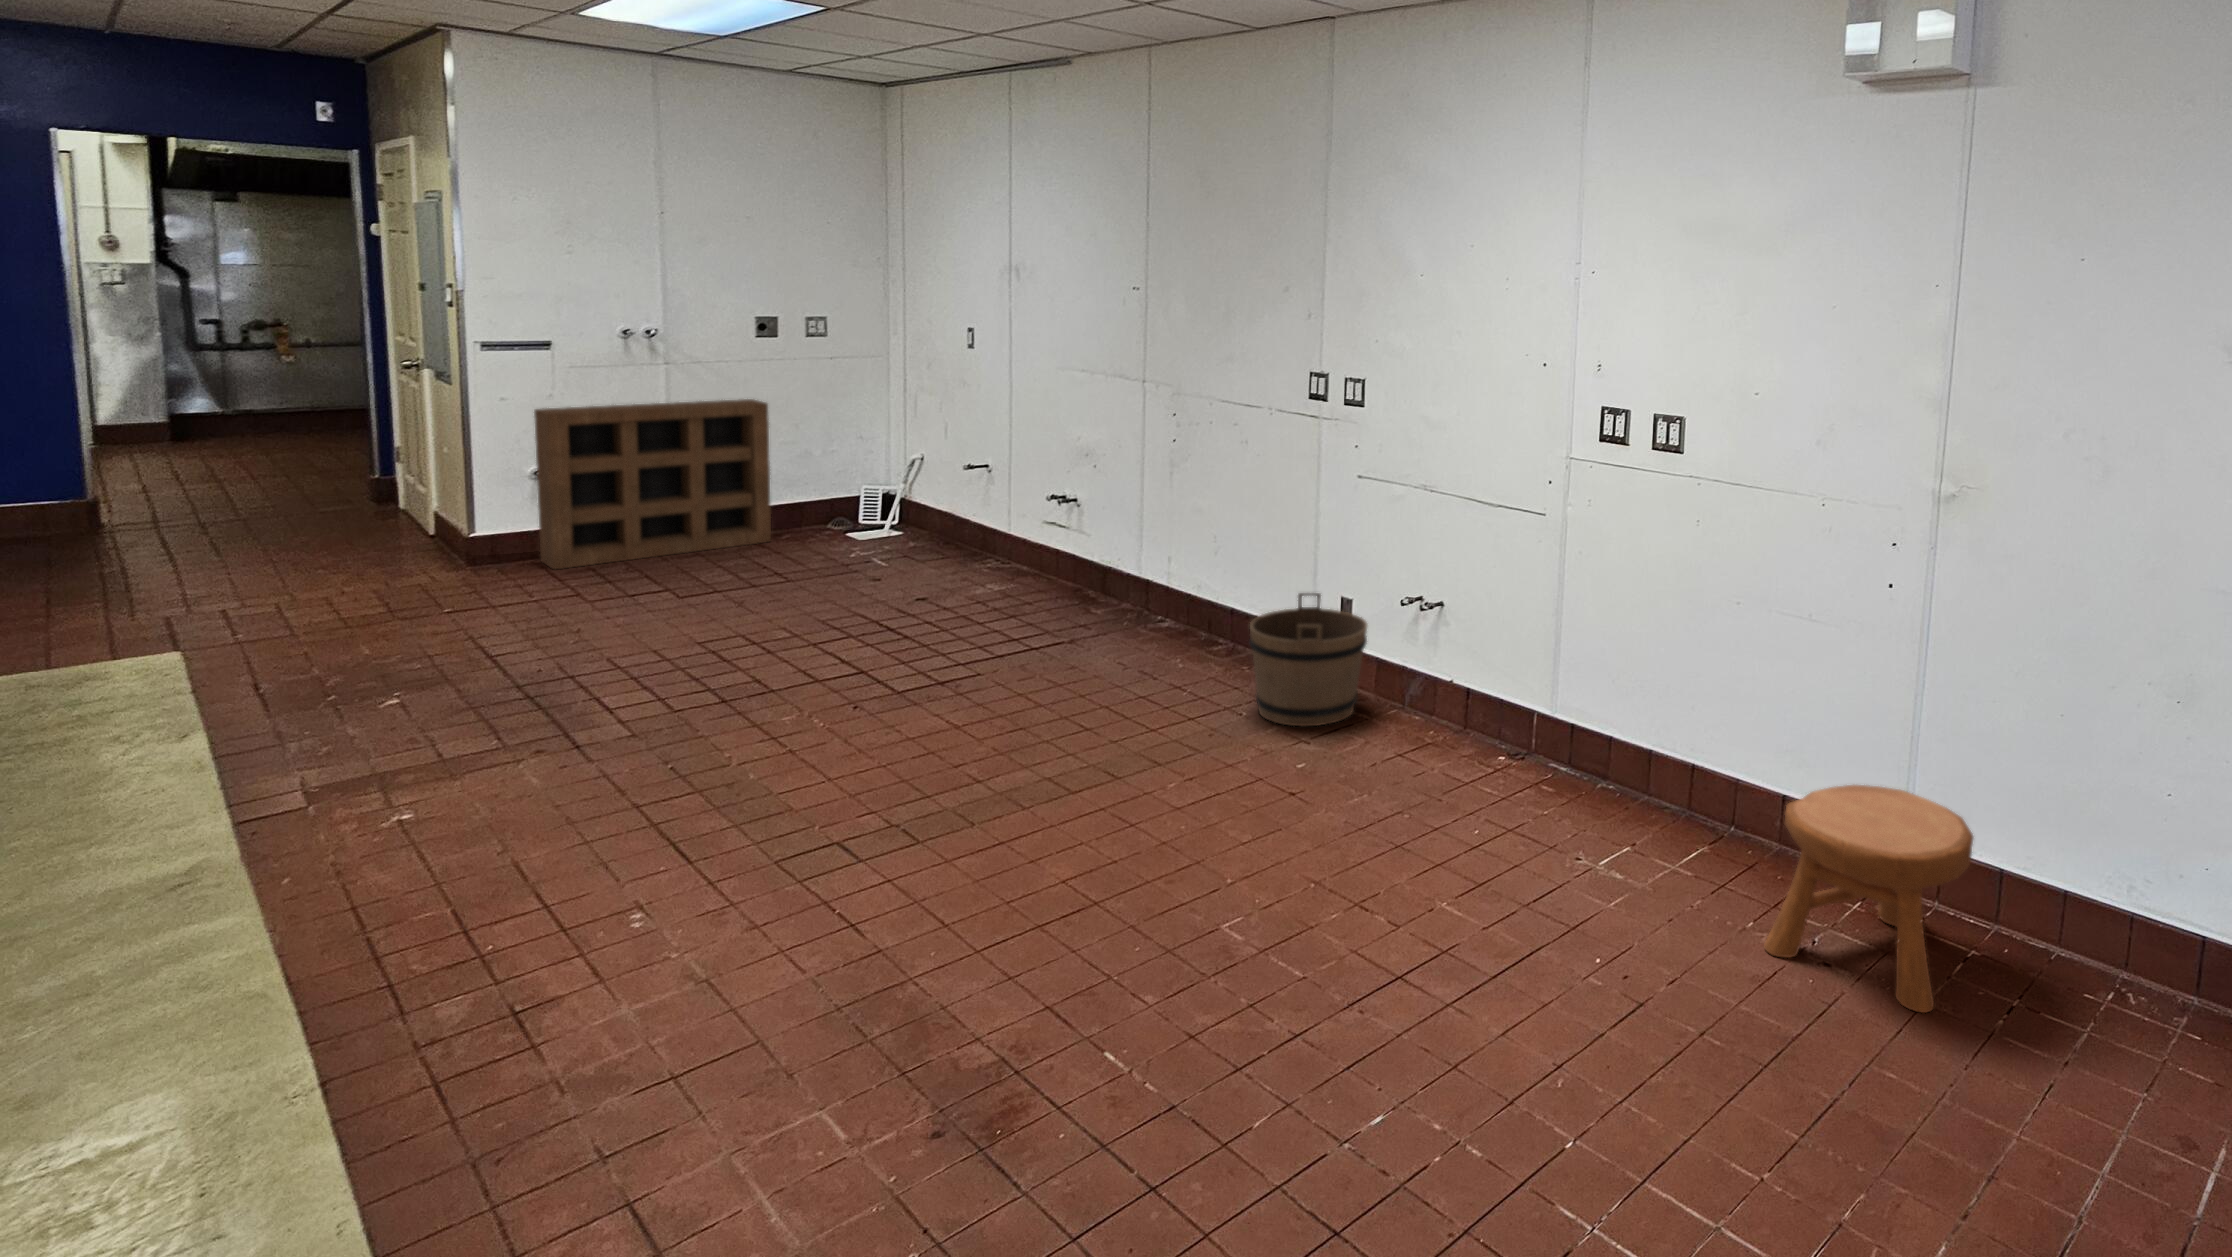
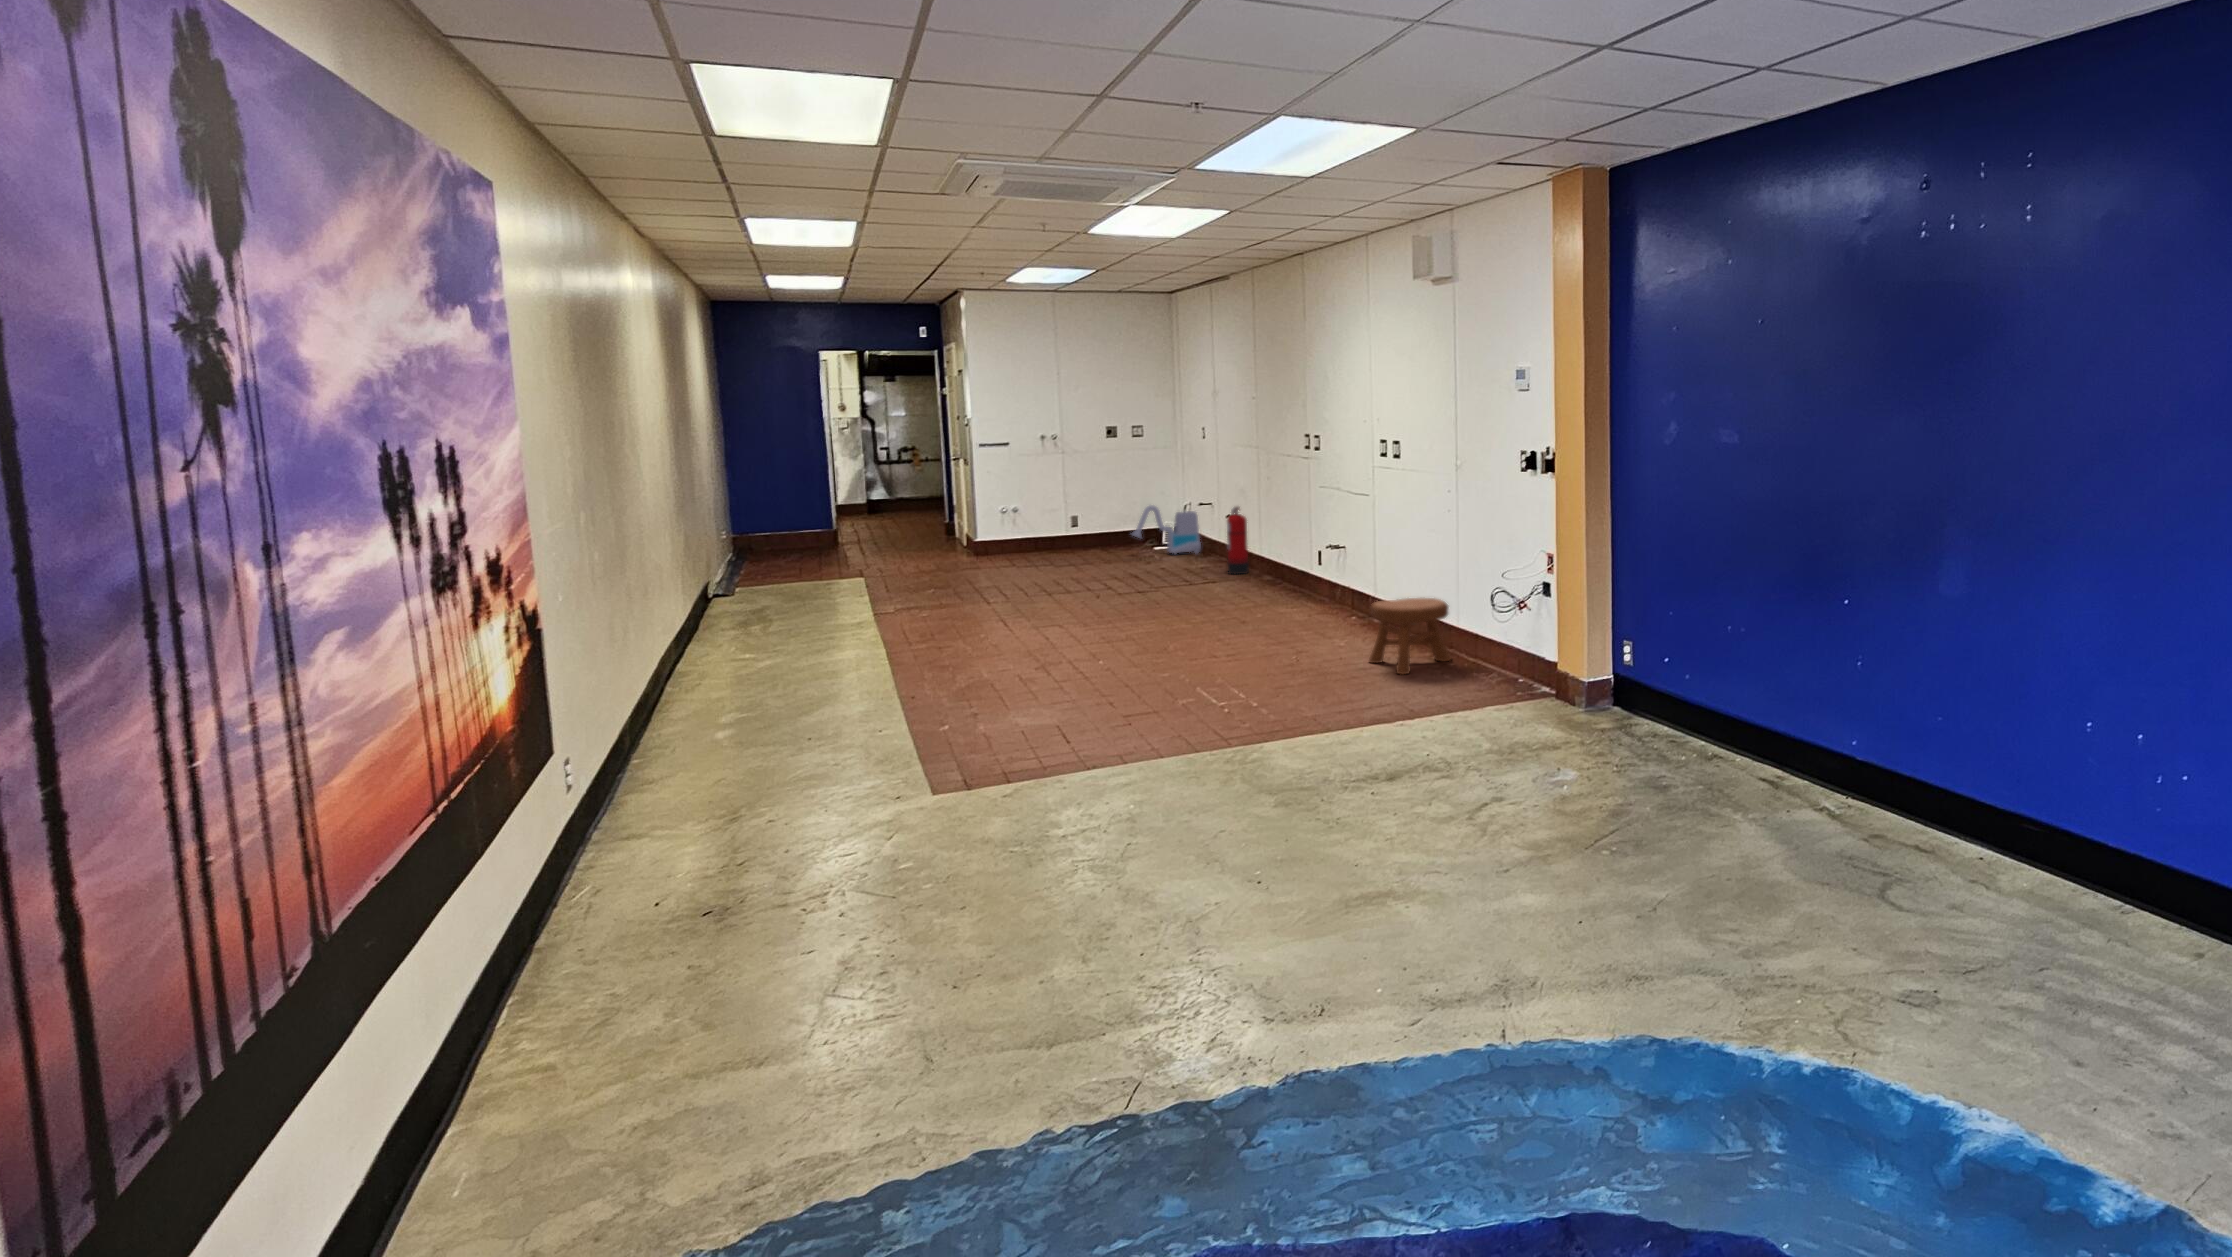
shelving unit: present [534,399,771,570] -> none [1002,472,1112,557]
vacuum cleaner: none [827,468,961,556] -> present [1132,505,1201,554]
fire extinguisher: none [1071,486,1111,612] -> present [1227,507,1249,574]
bucket: present [1250,593,1367,726] -> none [1259,548,1319,608]

